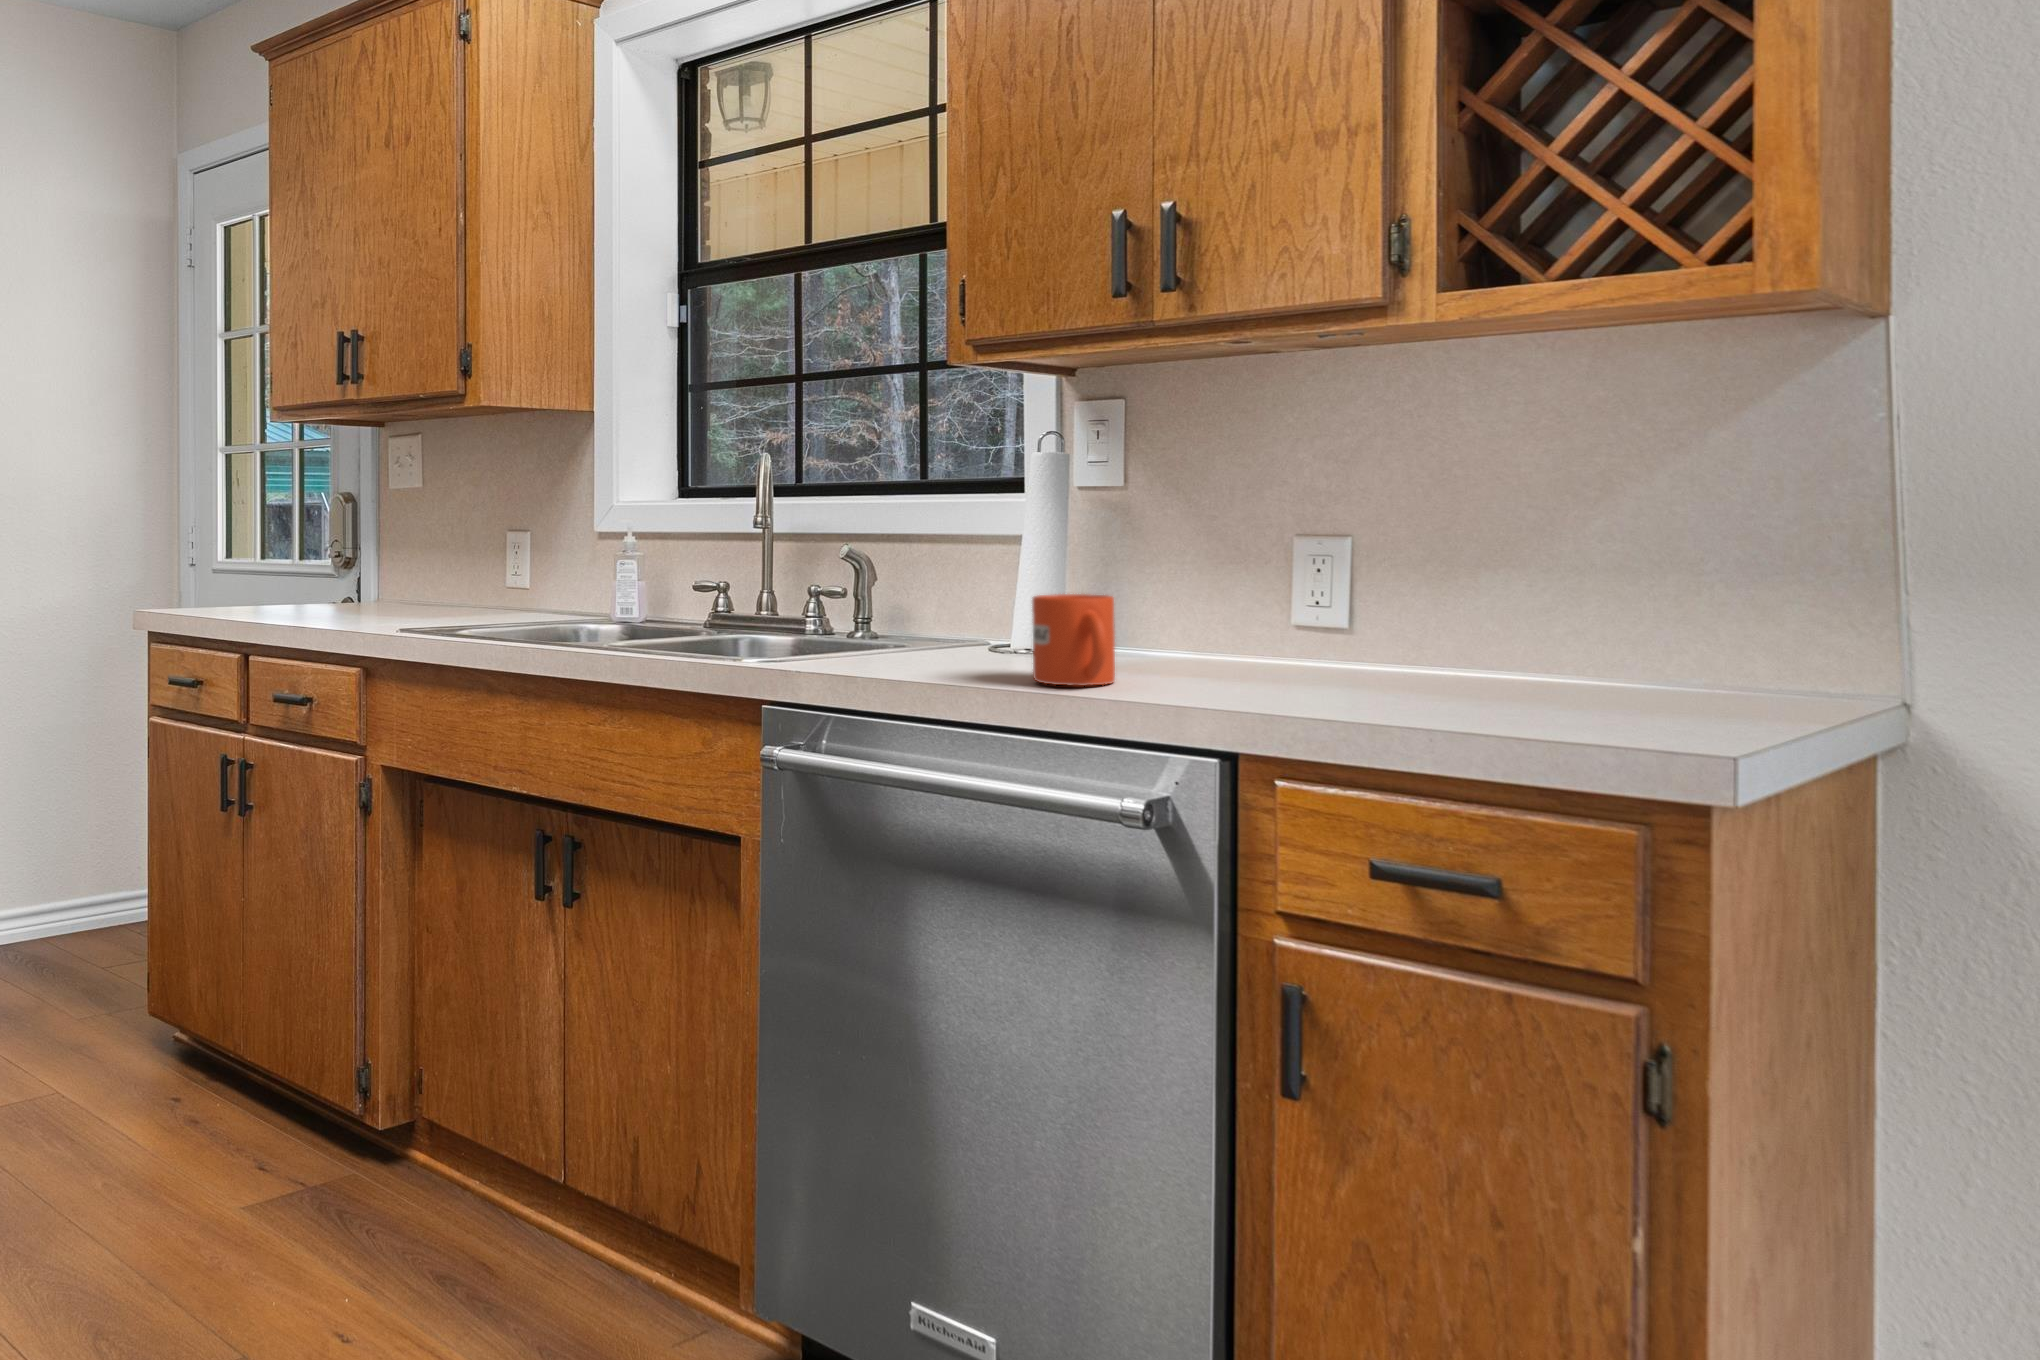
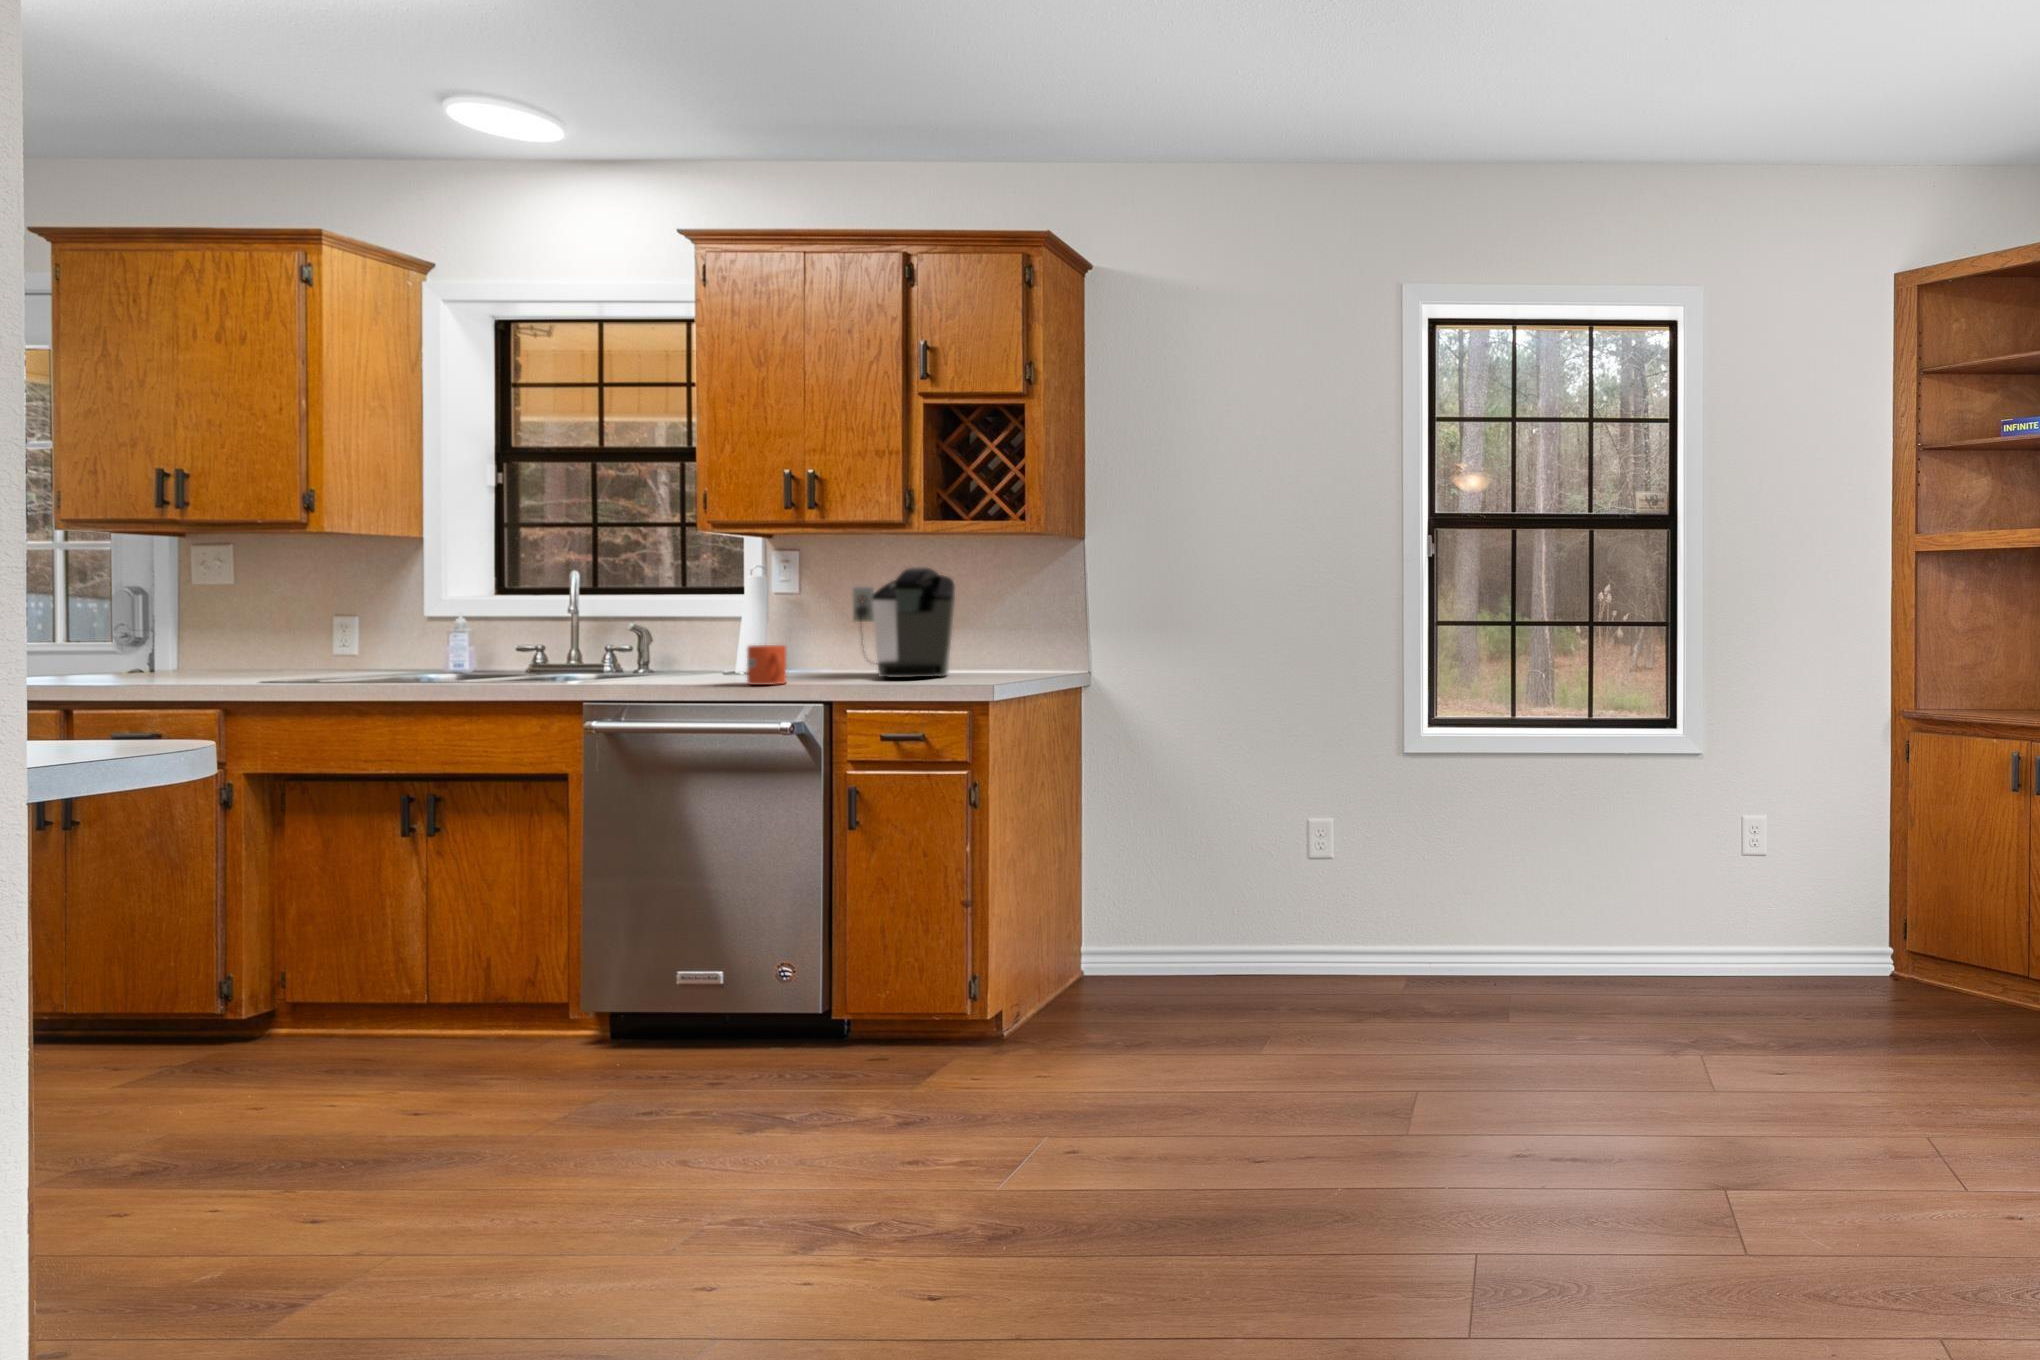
coffee maker: none [1250,405,1530,685] -> present [853,567,955,677]

